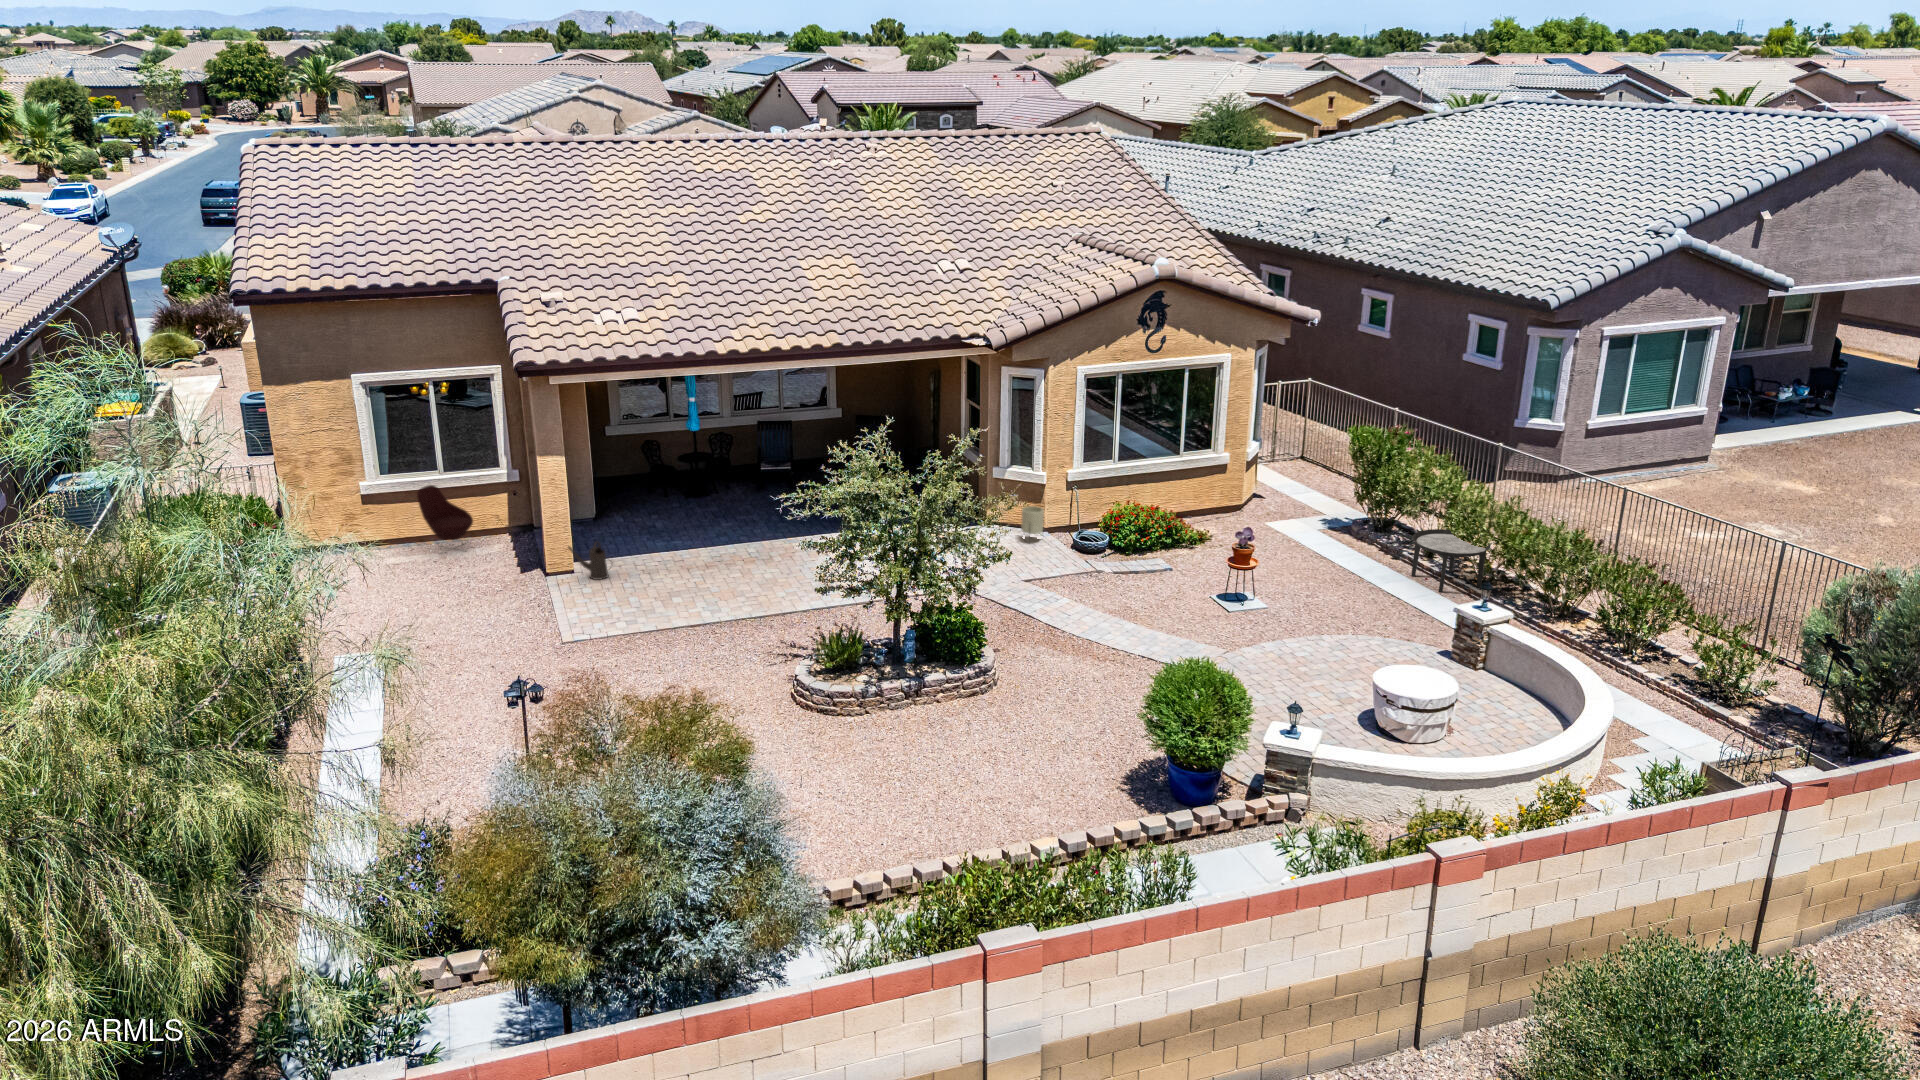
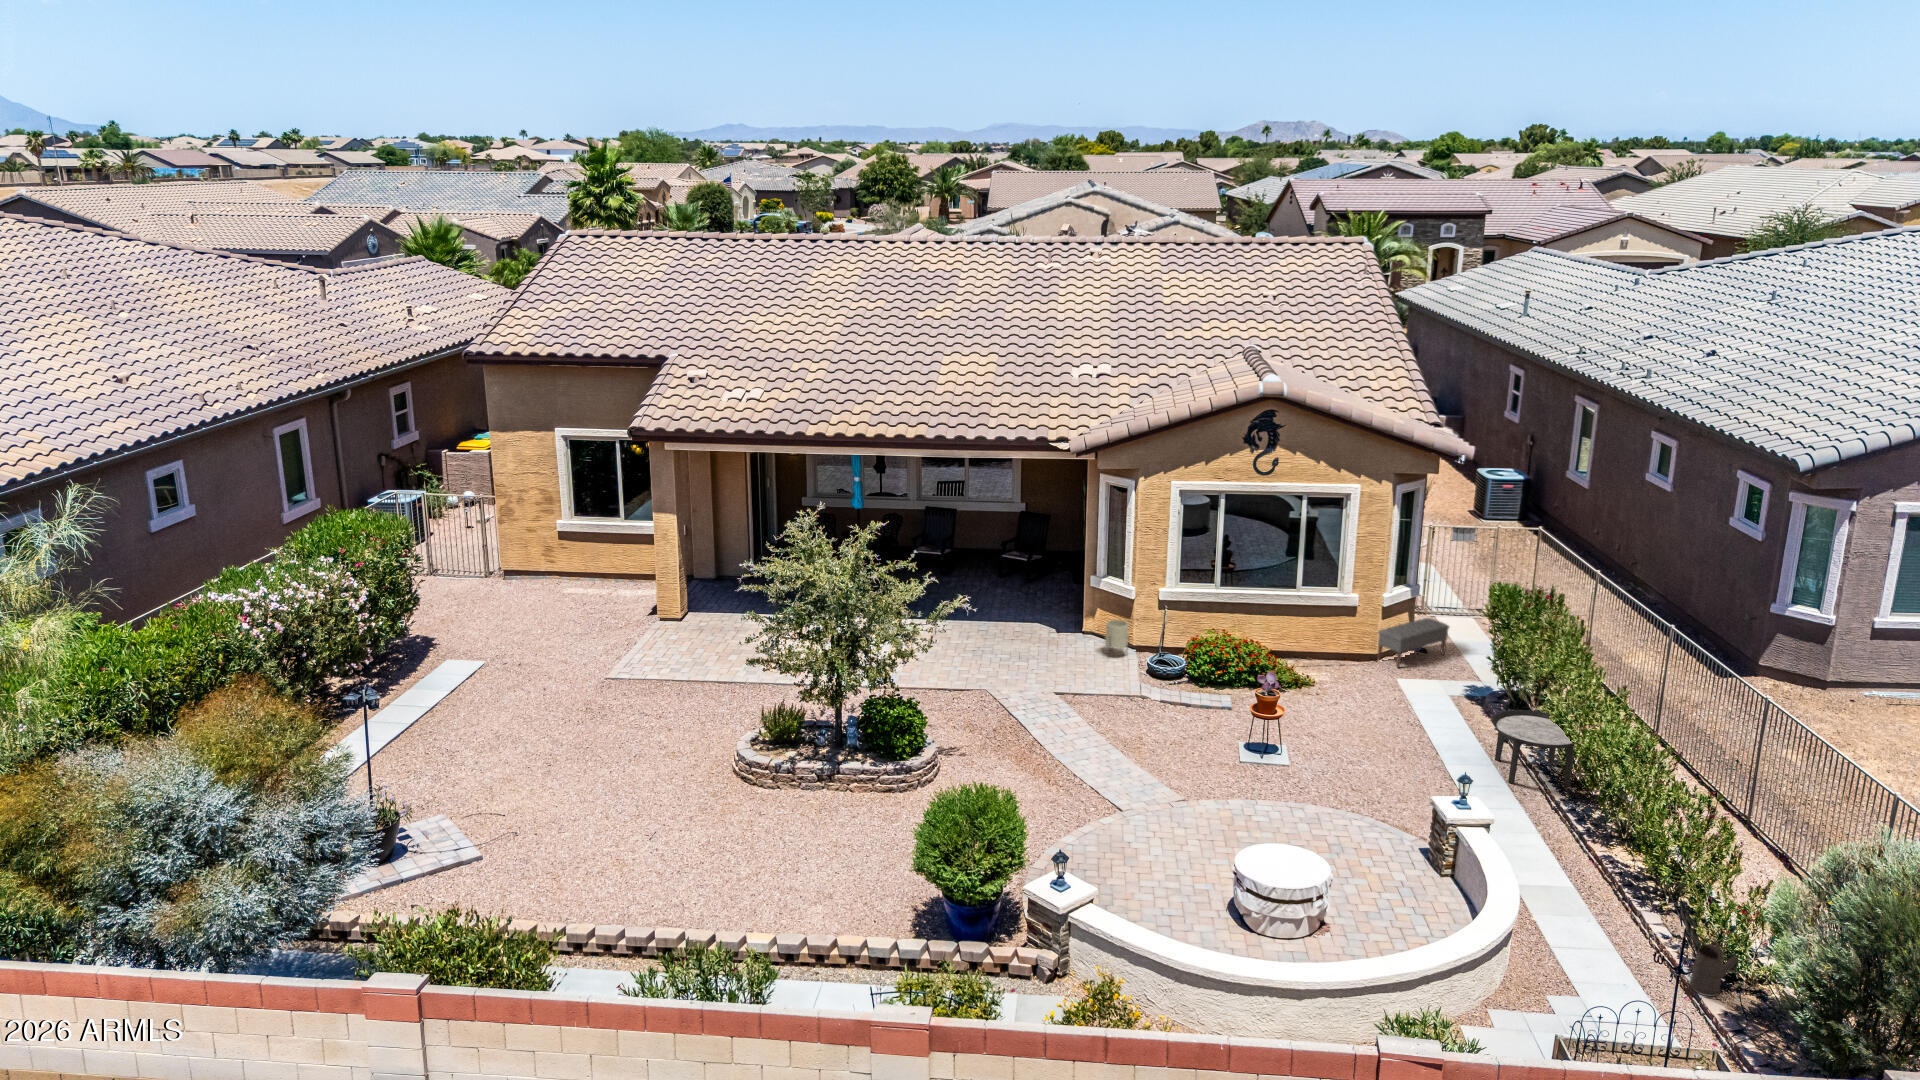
bench: none [1244,468,1292,515] -> present [1377,618,1449,668]
chair: present [417,485,473,546] -> none [594,528,637,589]
watering can: present [568,542,608,580] -> present [1688,938,1751,997]

